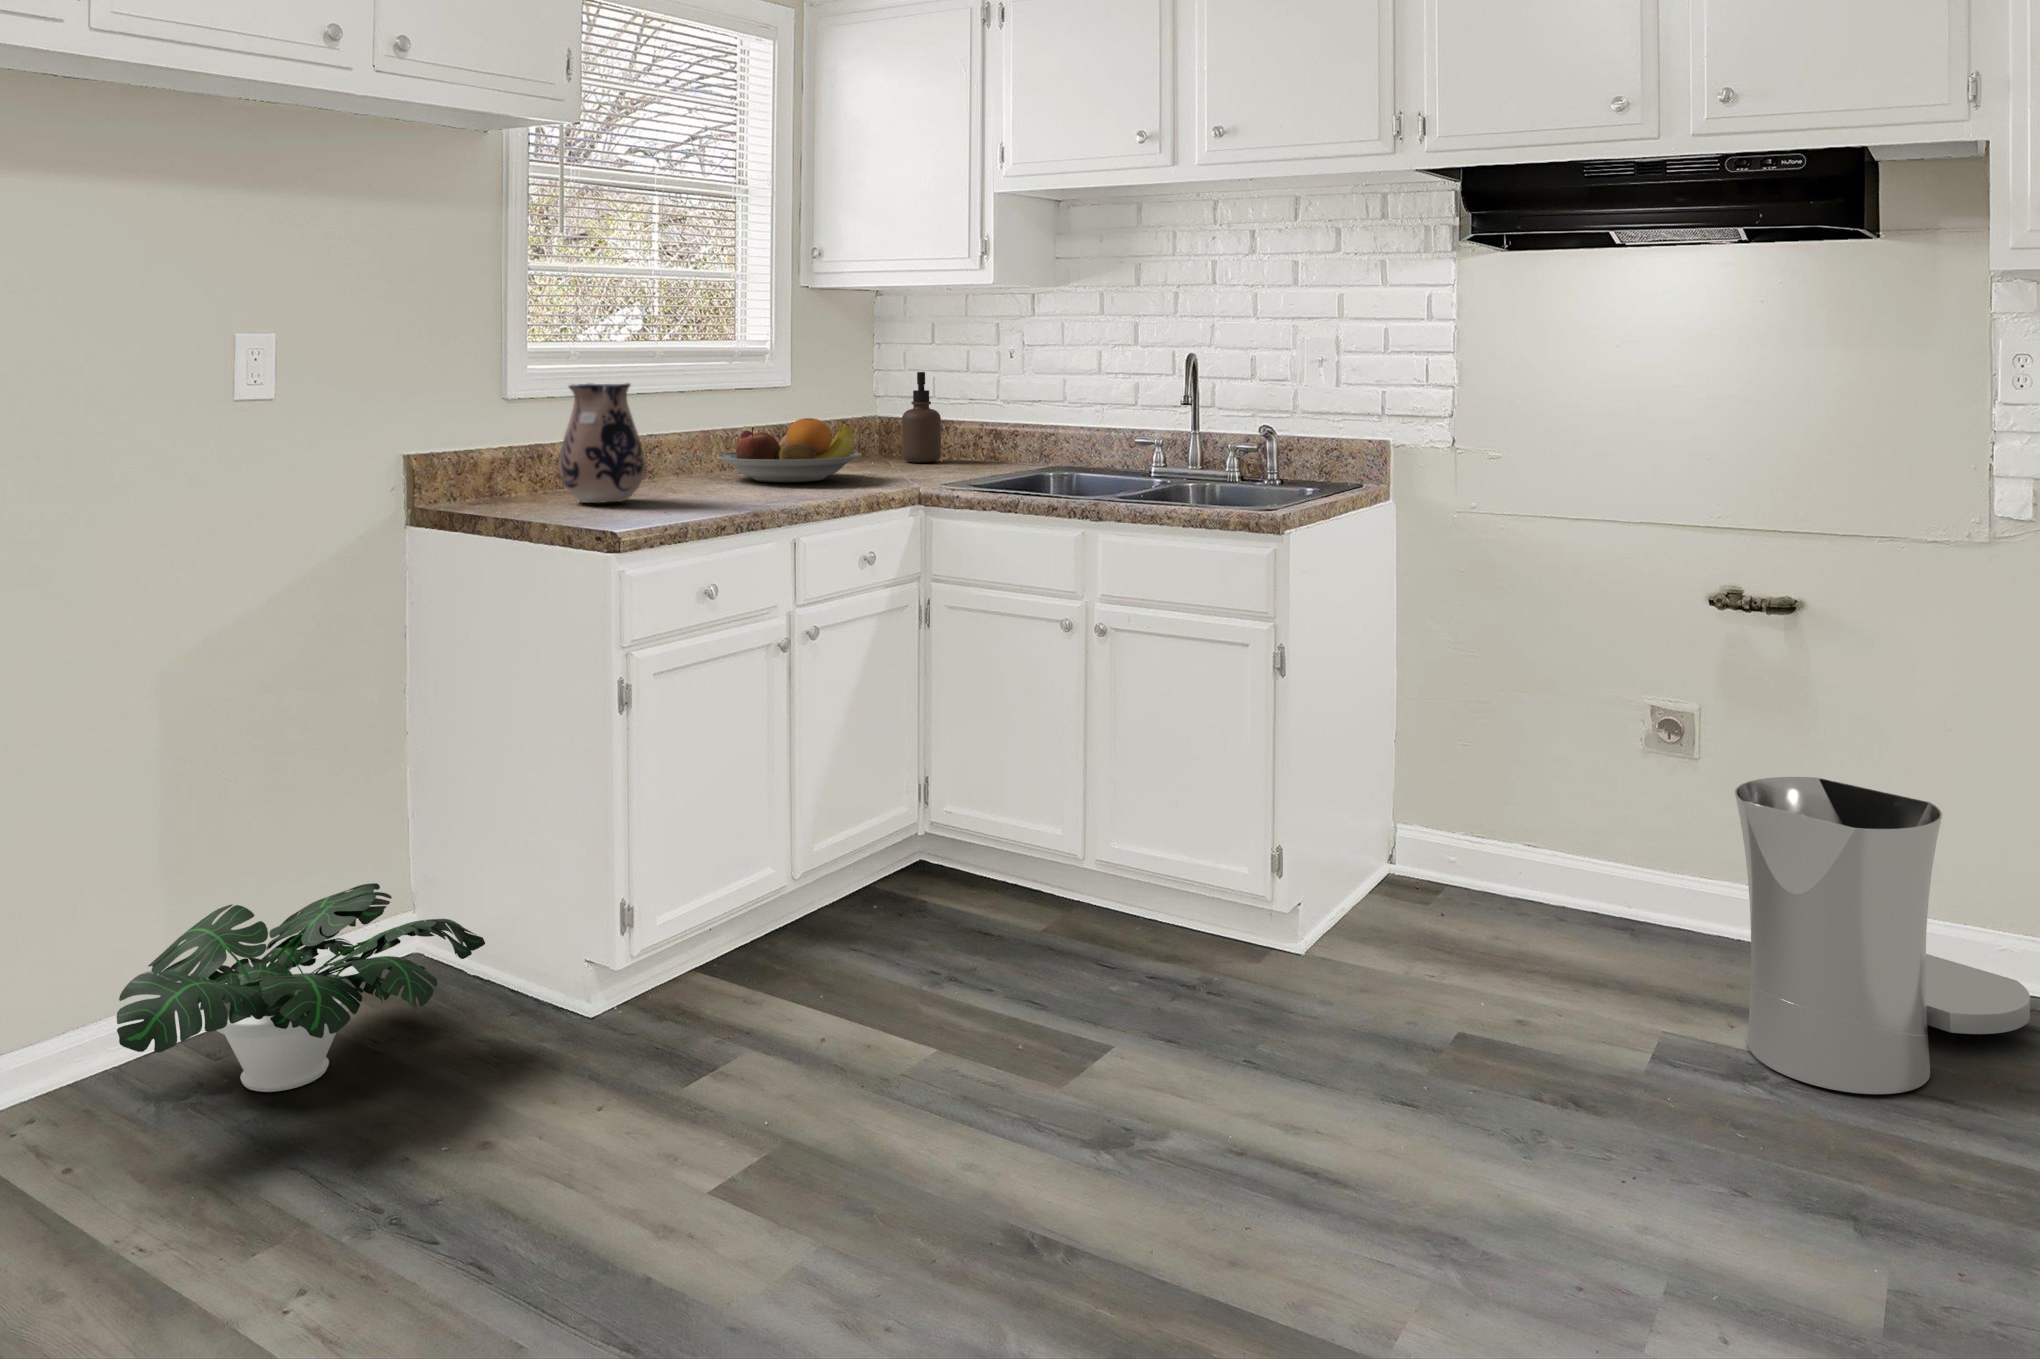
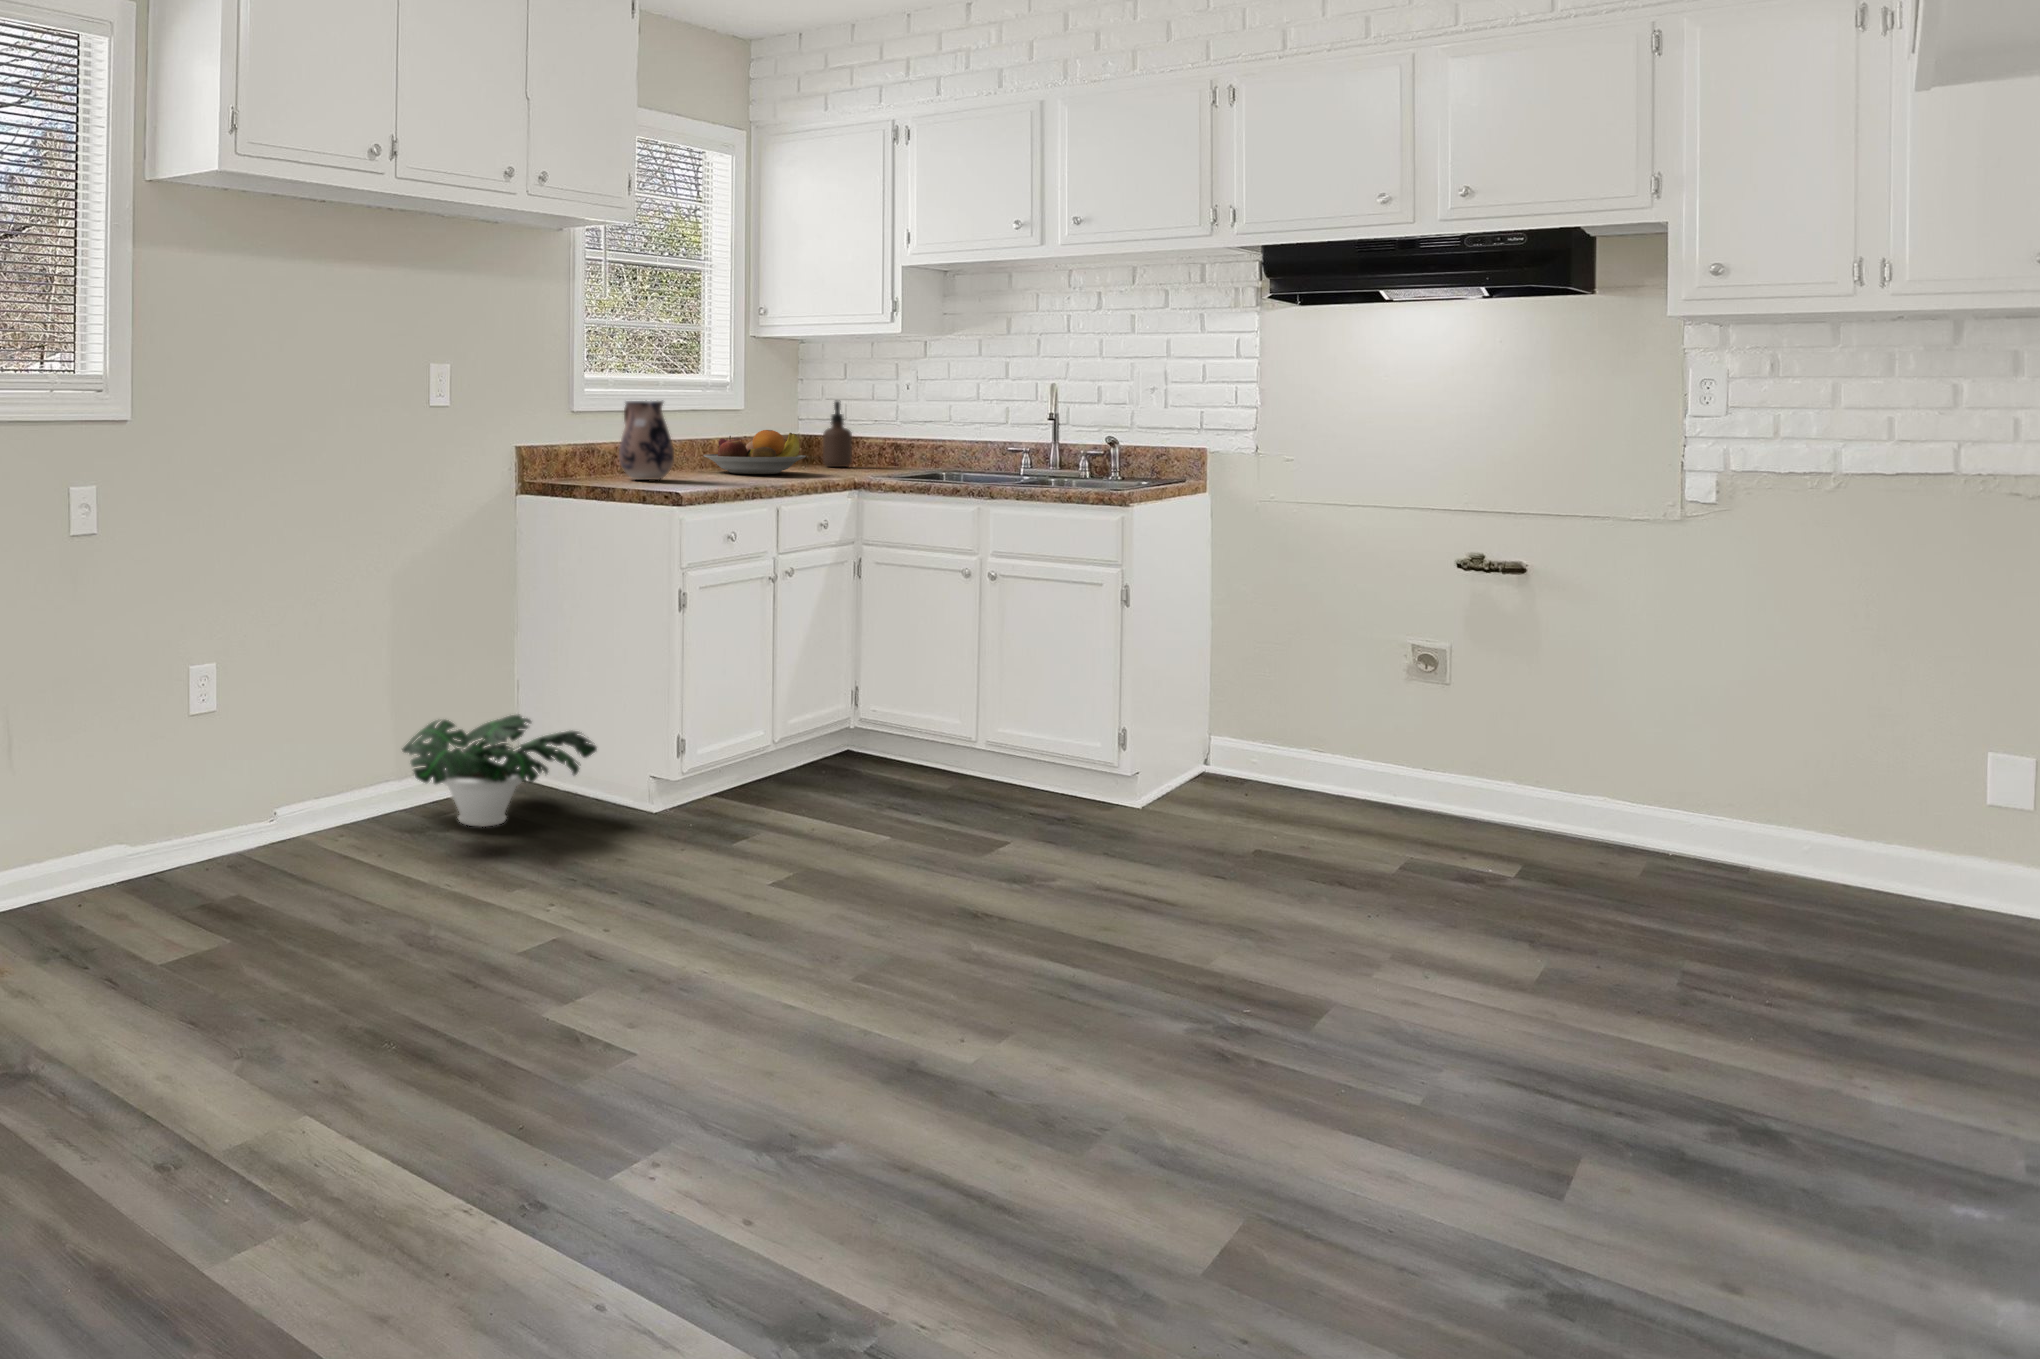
trash can: present [1735,777,2030,1094] -> none [1466,681,1701,890]

